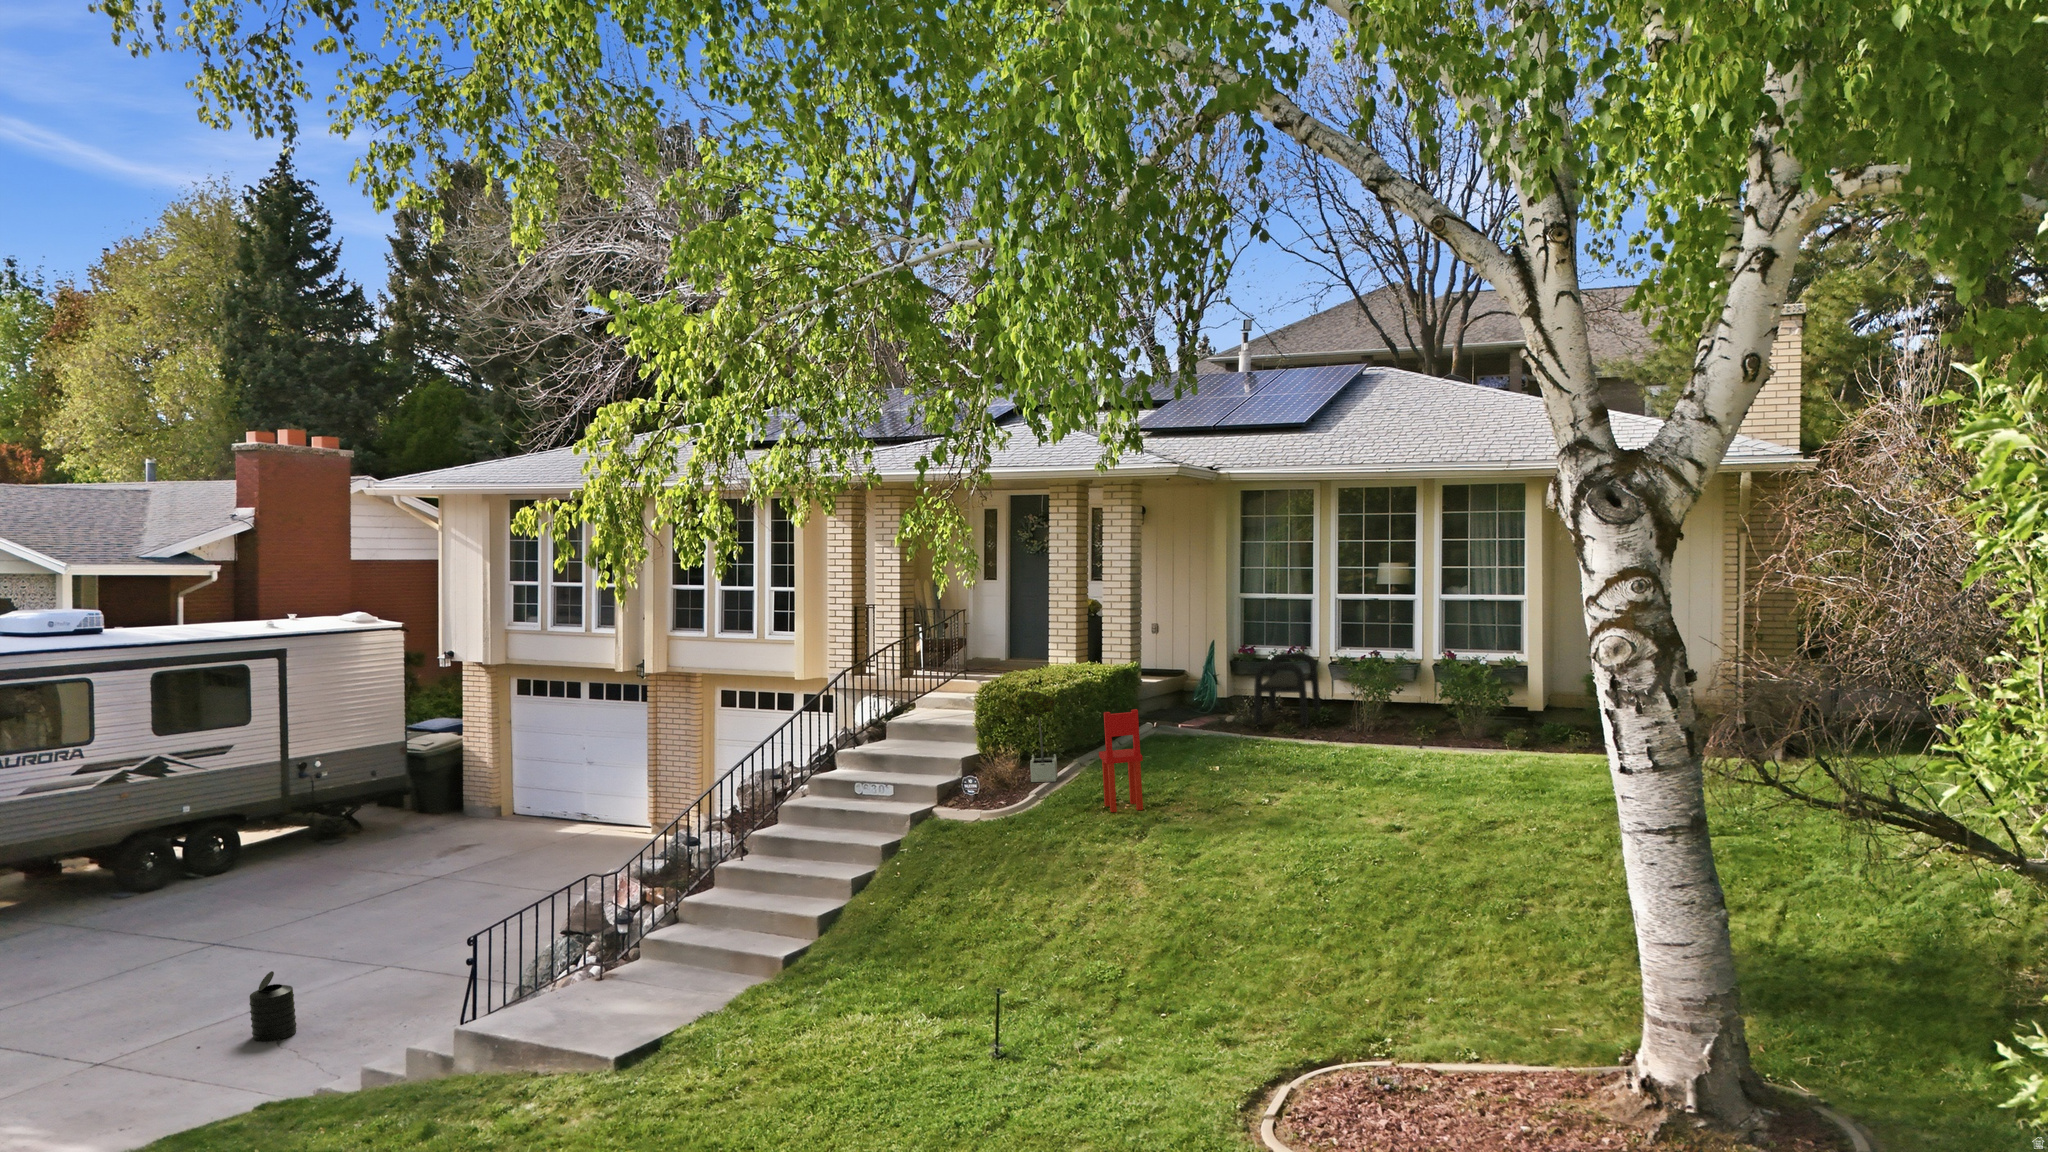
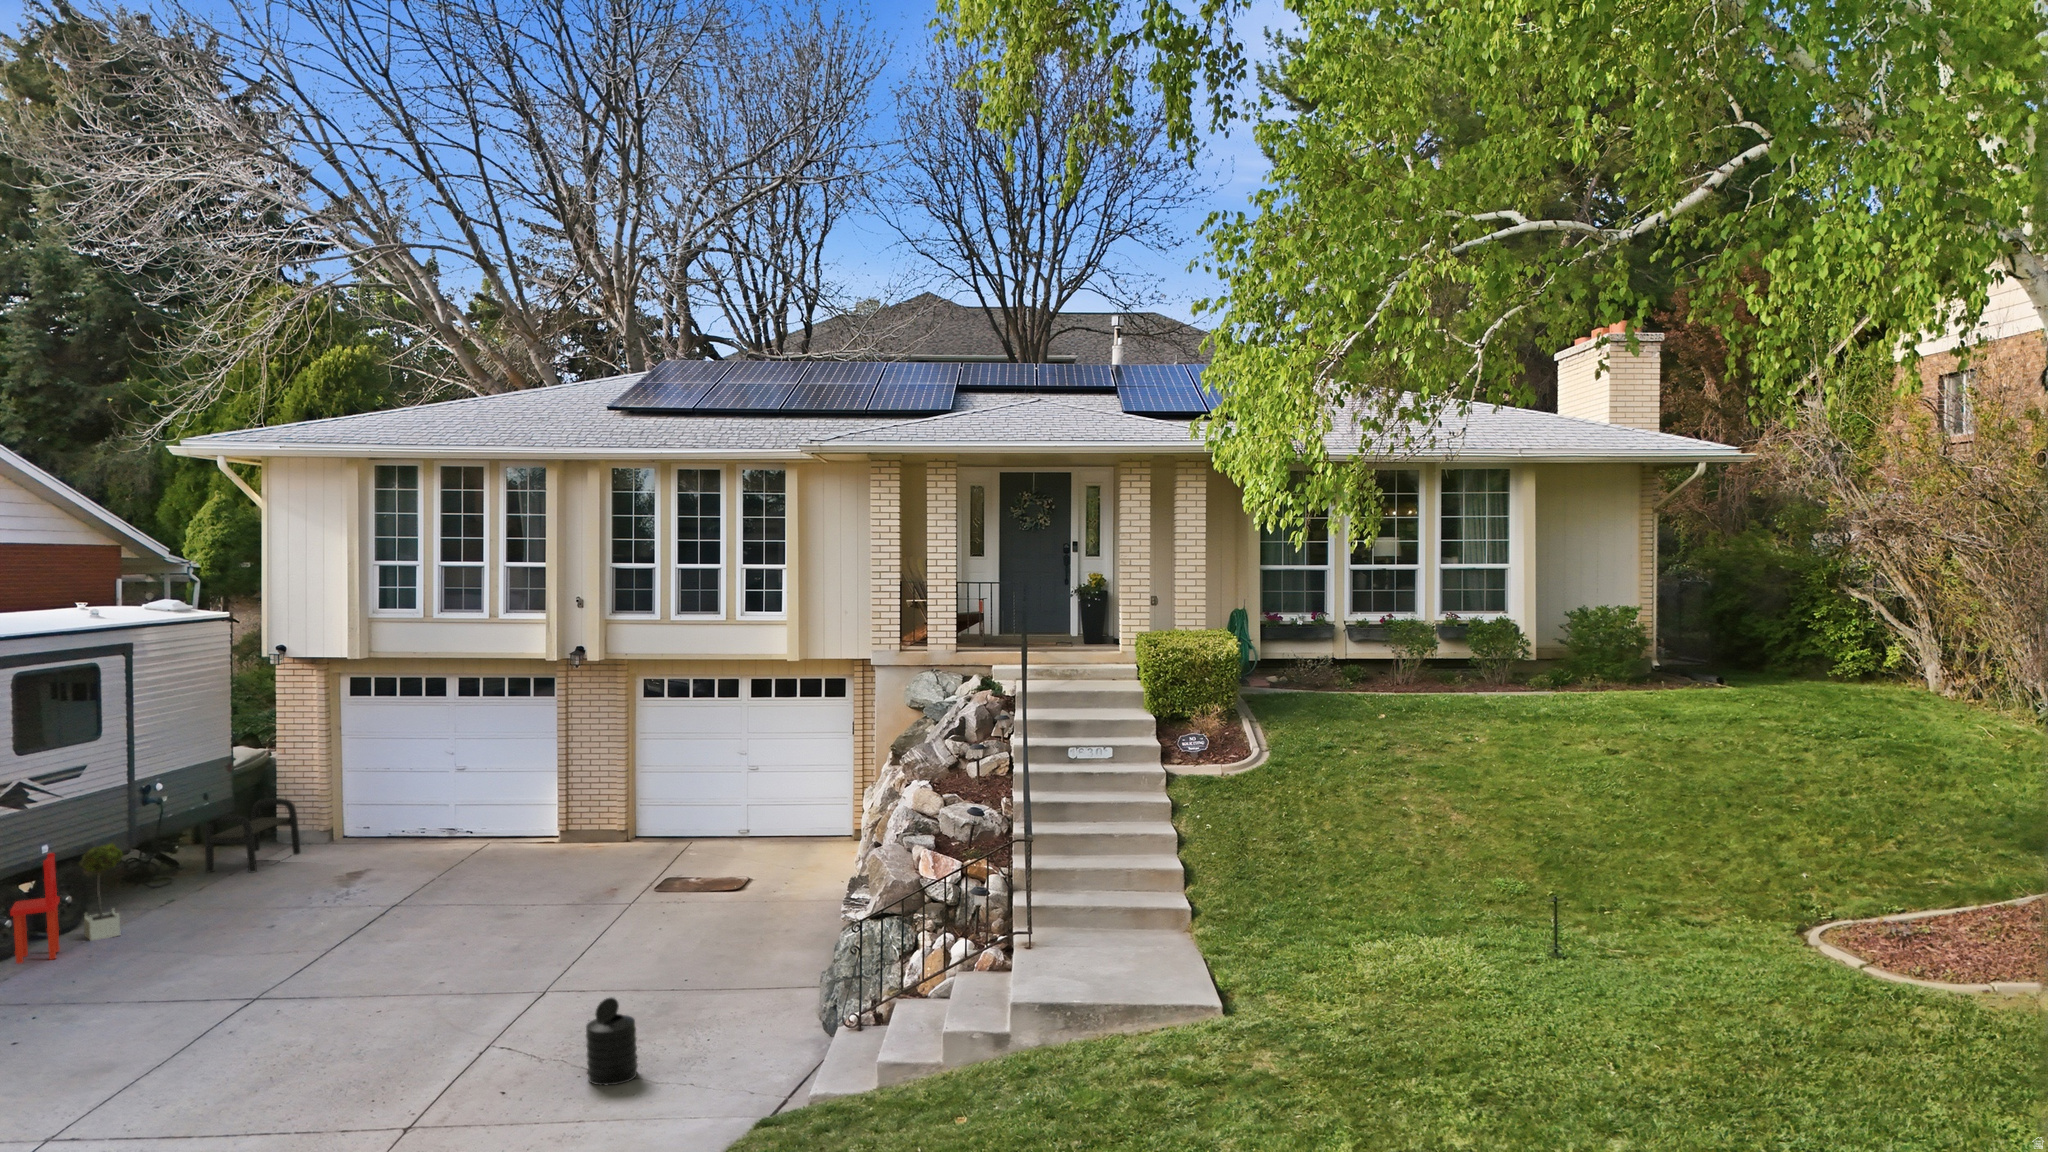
bench: present [1254,653,1321,725] -> present [205,798,300,872]
potted tree: present [1016,691,1058,782] -> present [77,843,123,941]
chair: present [1099,709,1143,812] -> present [10,853,60,964]

